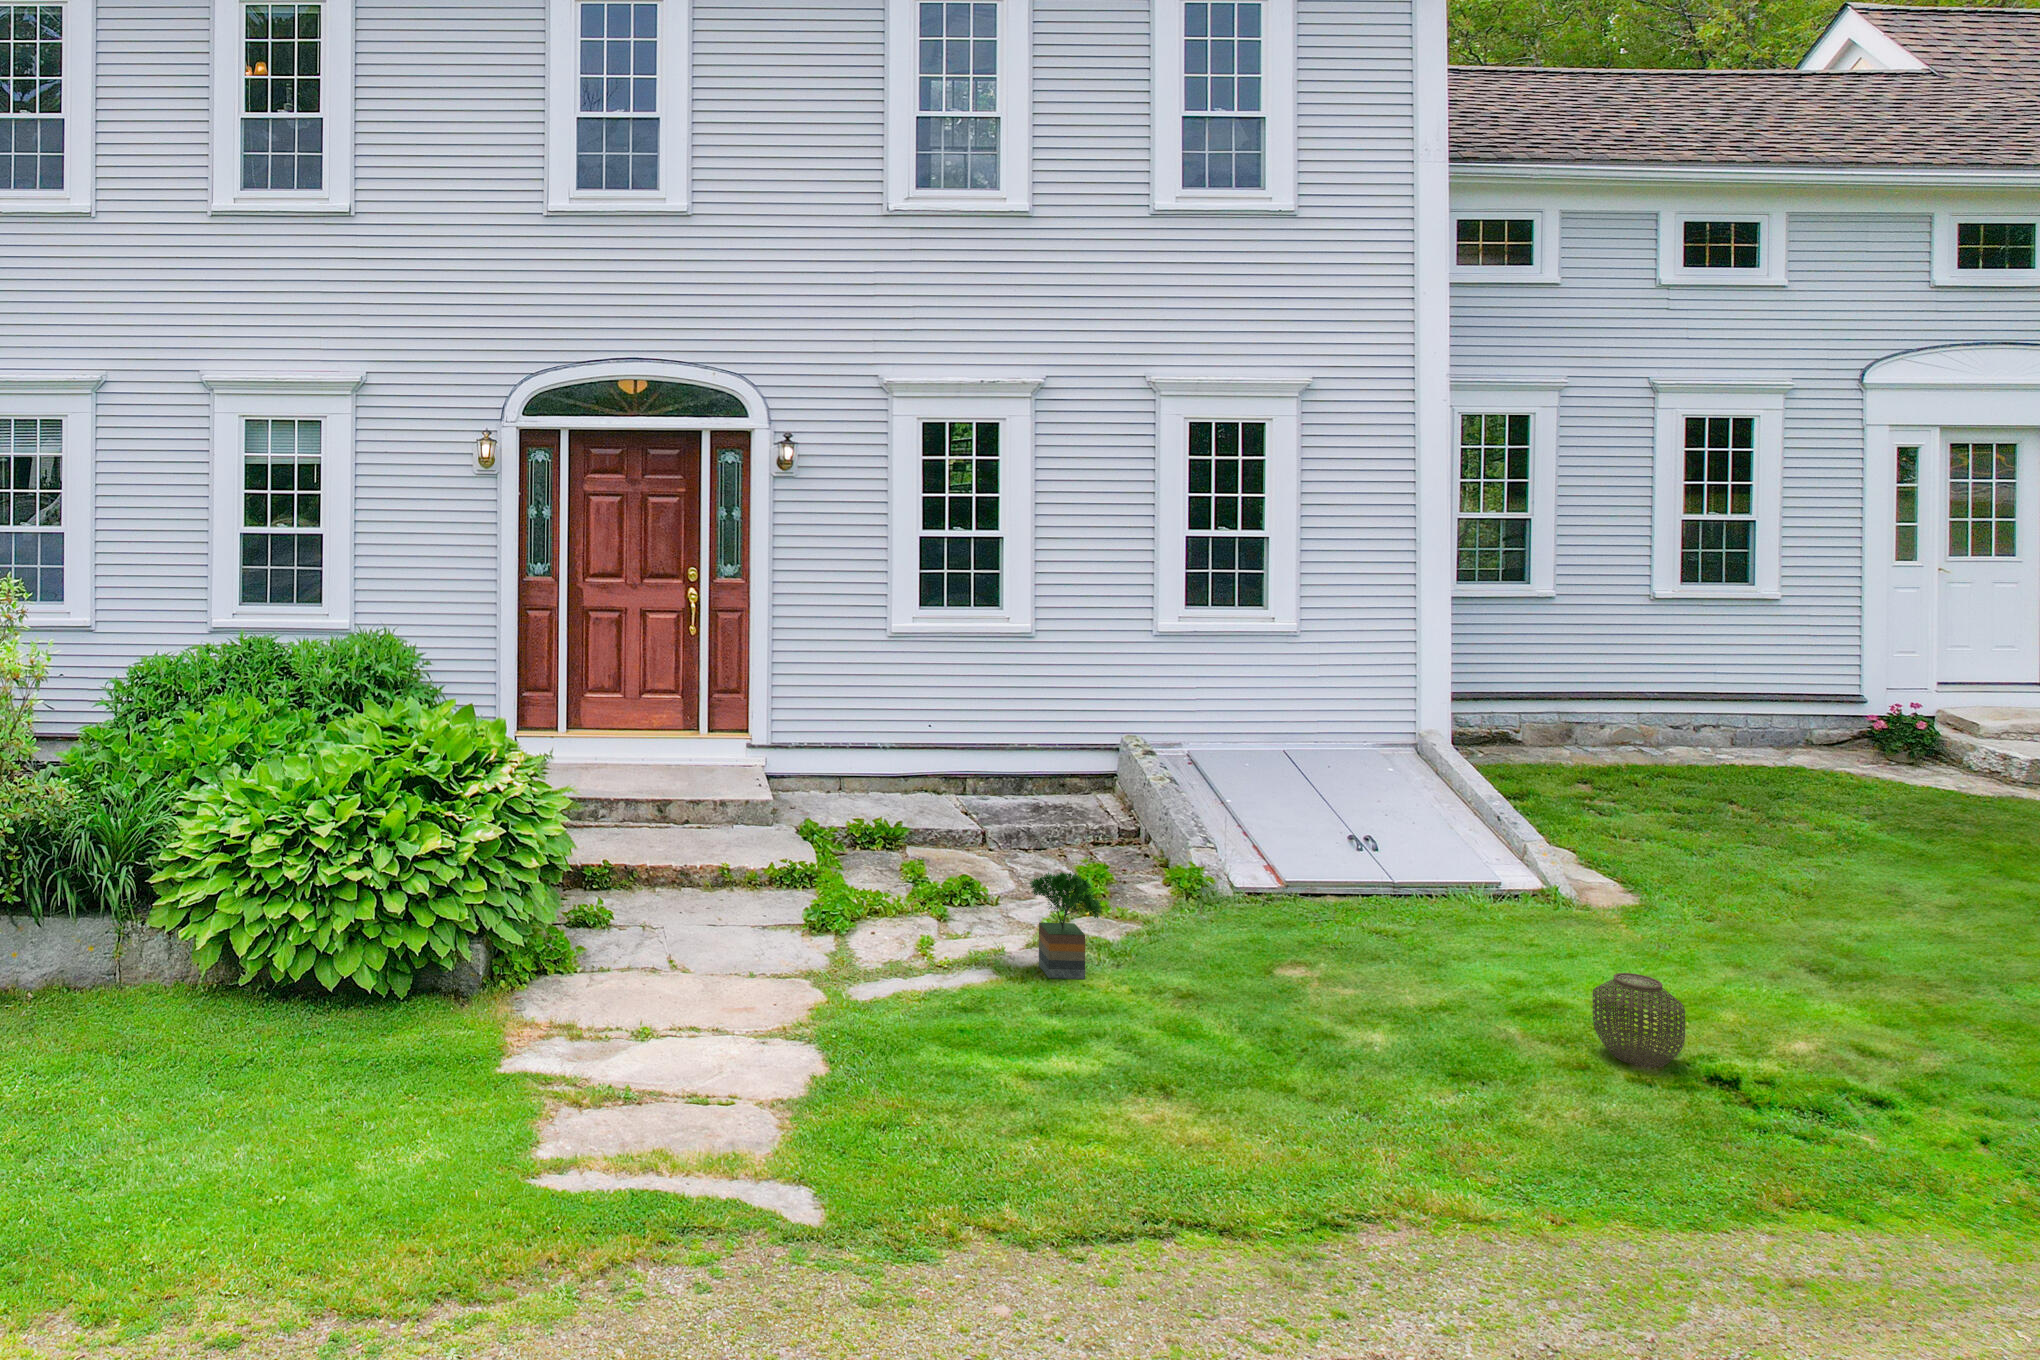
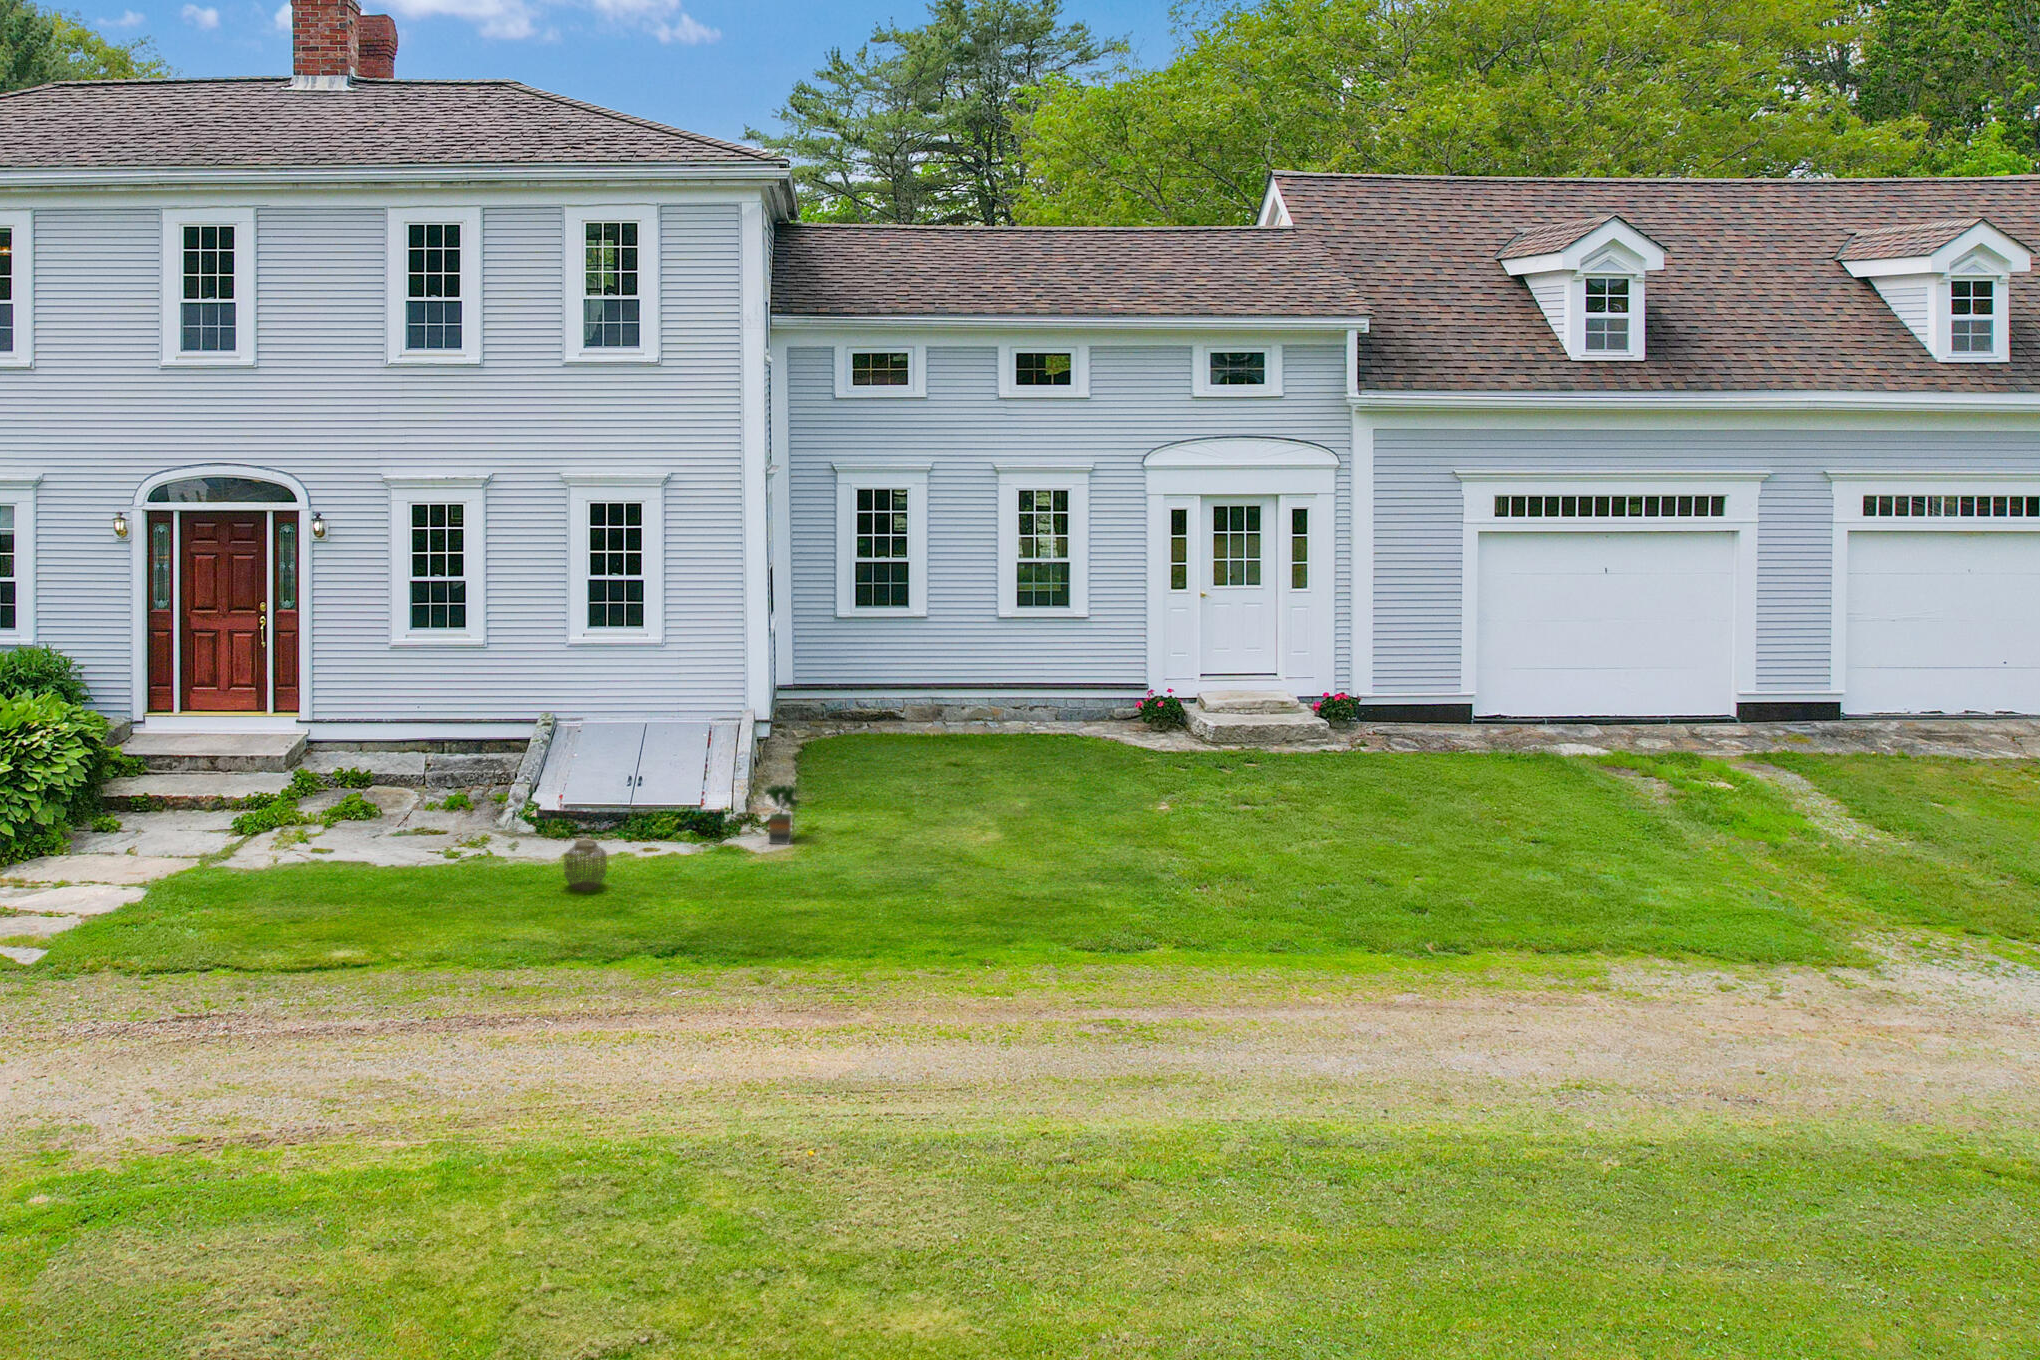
potted tree: present [1030,872,1101,979] -> present [764,785,799,844]

